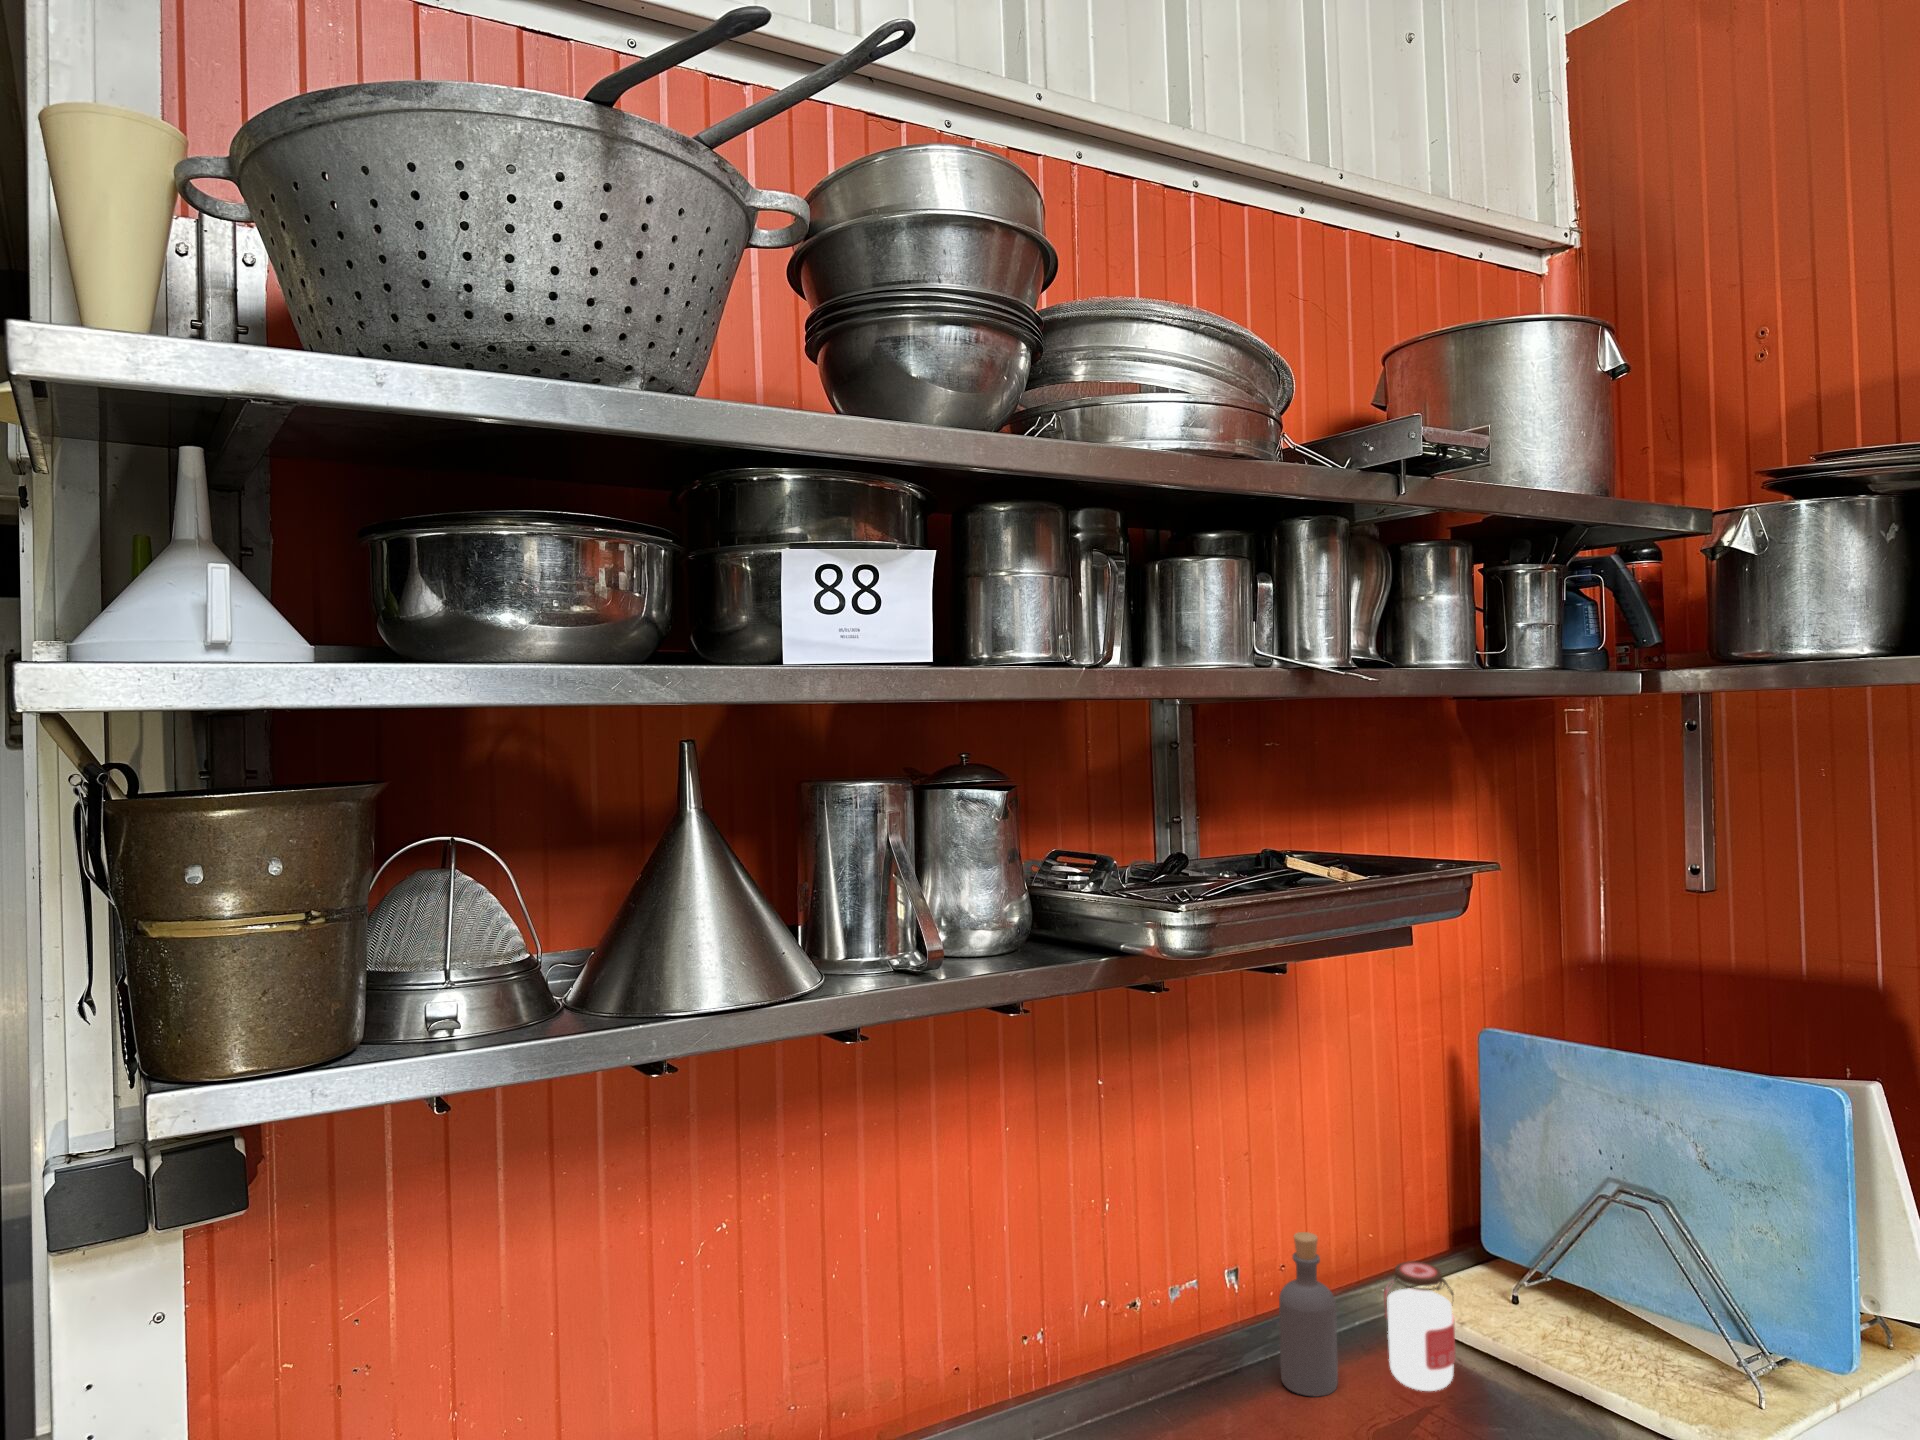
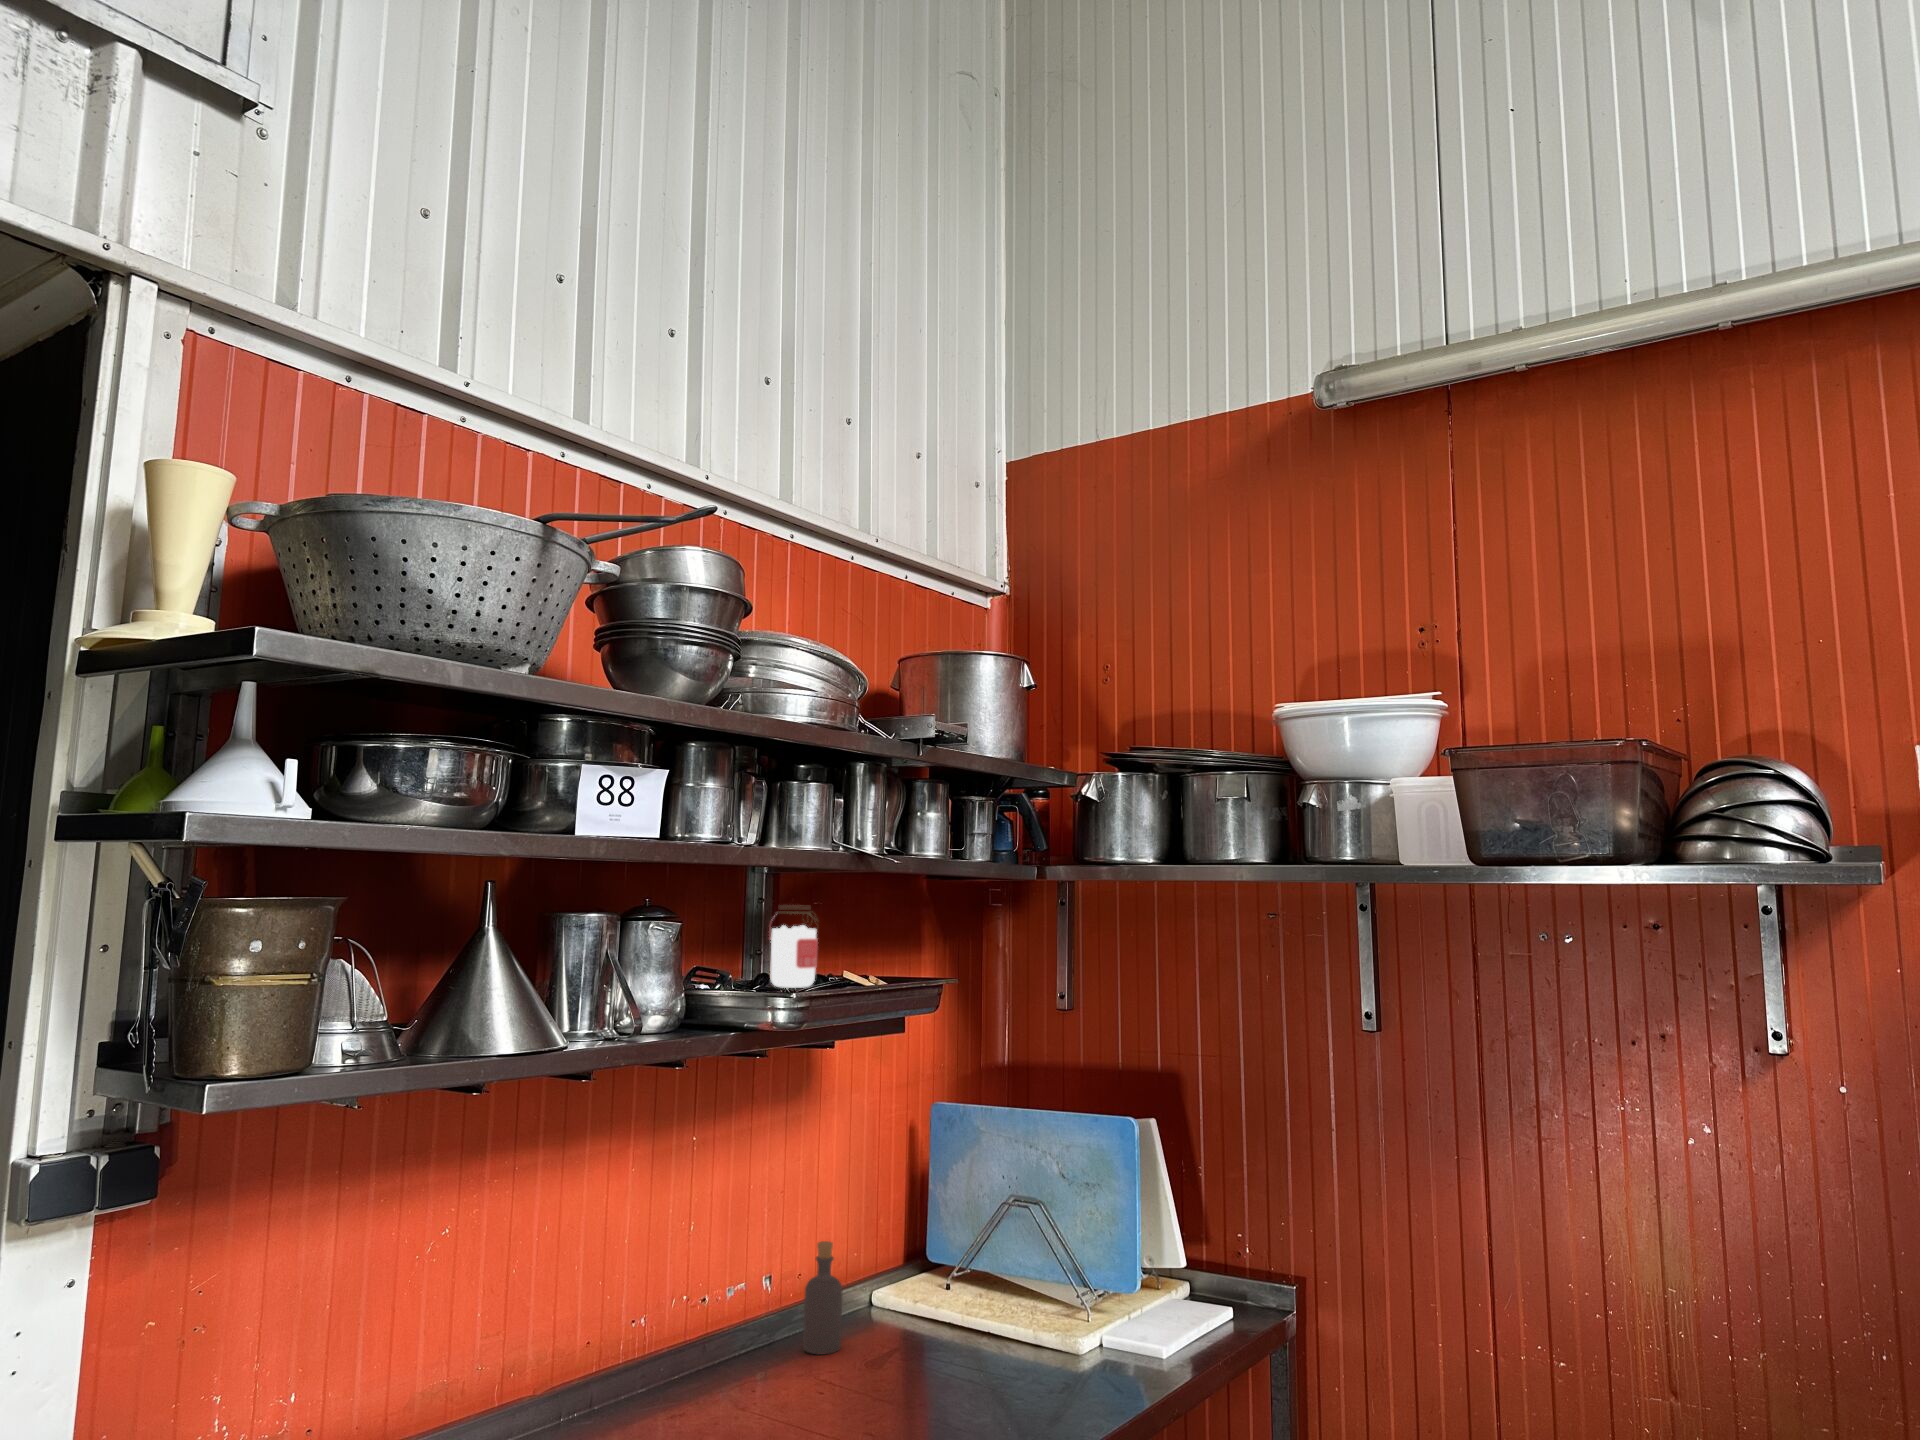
jar: present [1384,1261,1455,1391] -> present [770,905,818,988]

